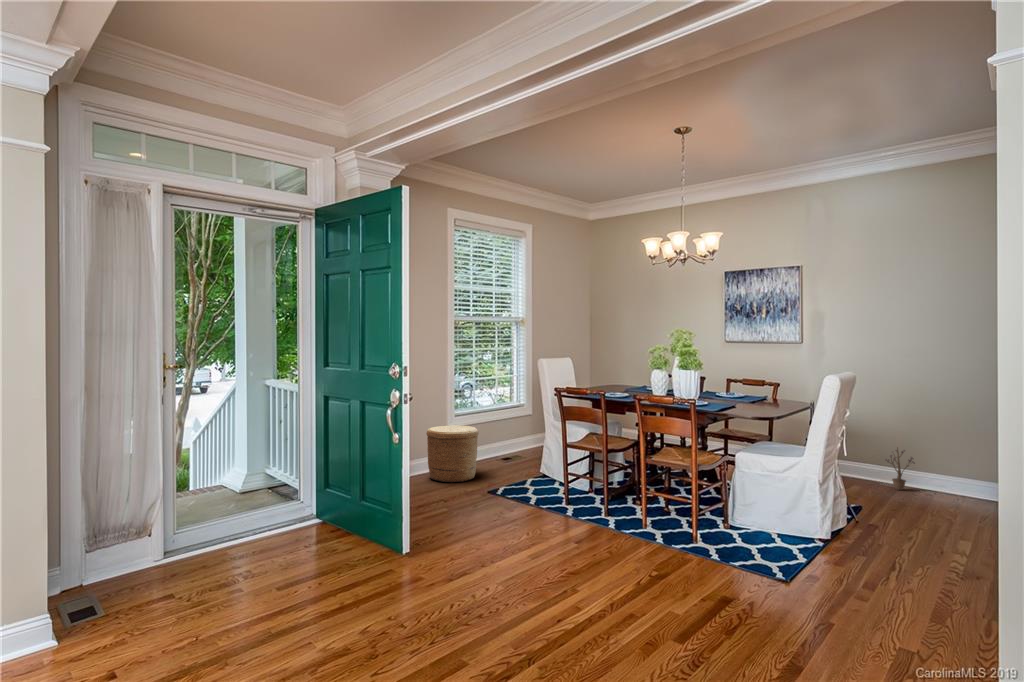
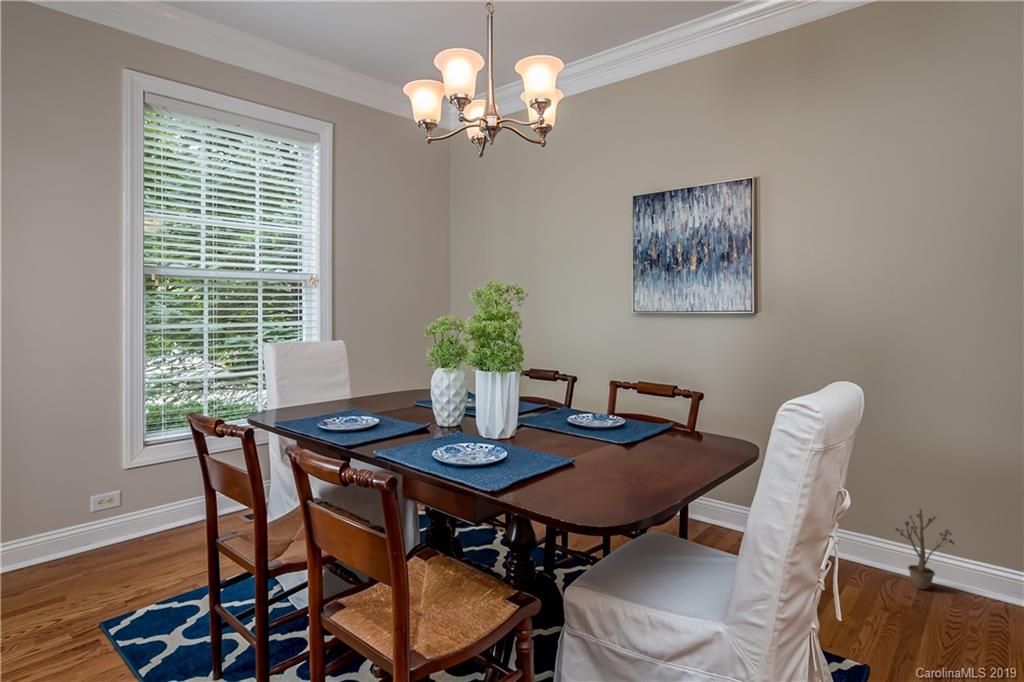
woven basket: present [426,426,479,483] -> none [57,461,171,577]

